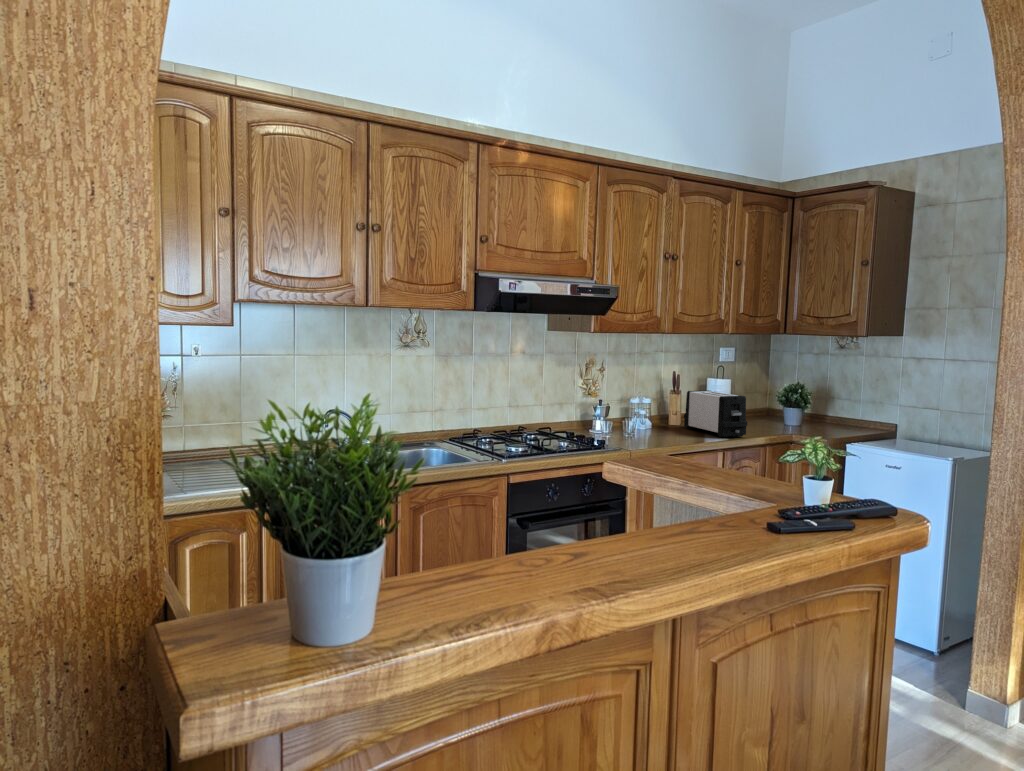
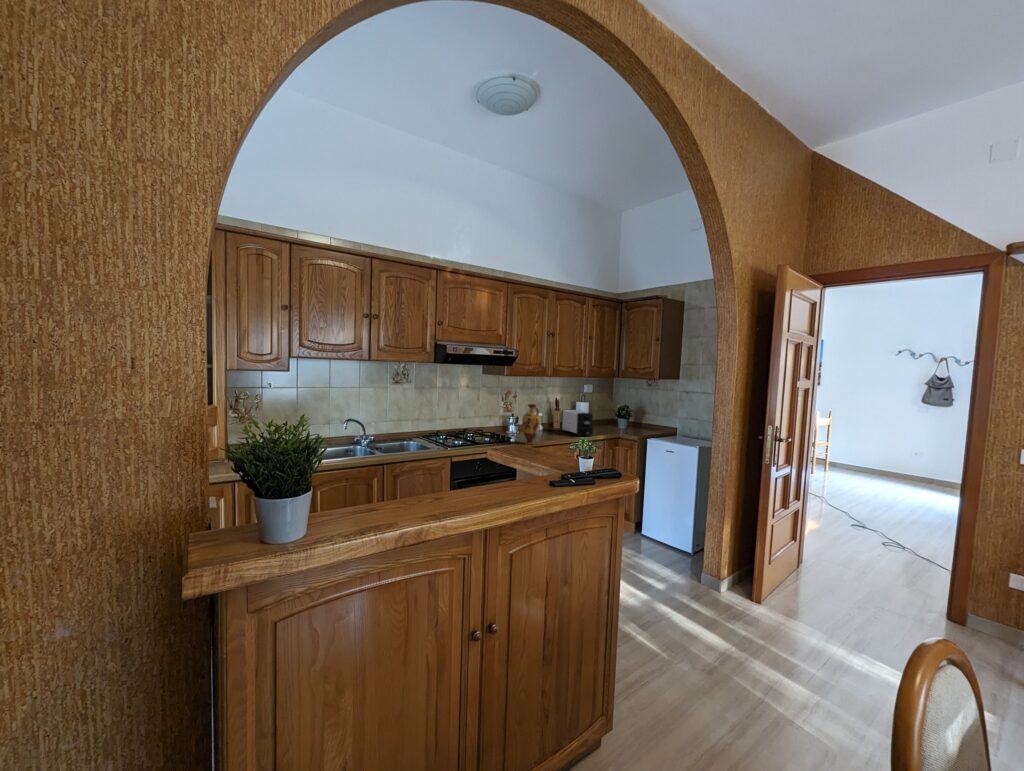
vase: none [629,381,661,452] -> present [522,404,540,444]

